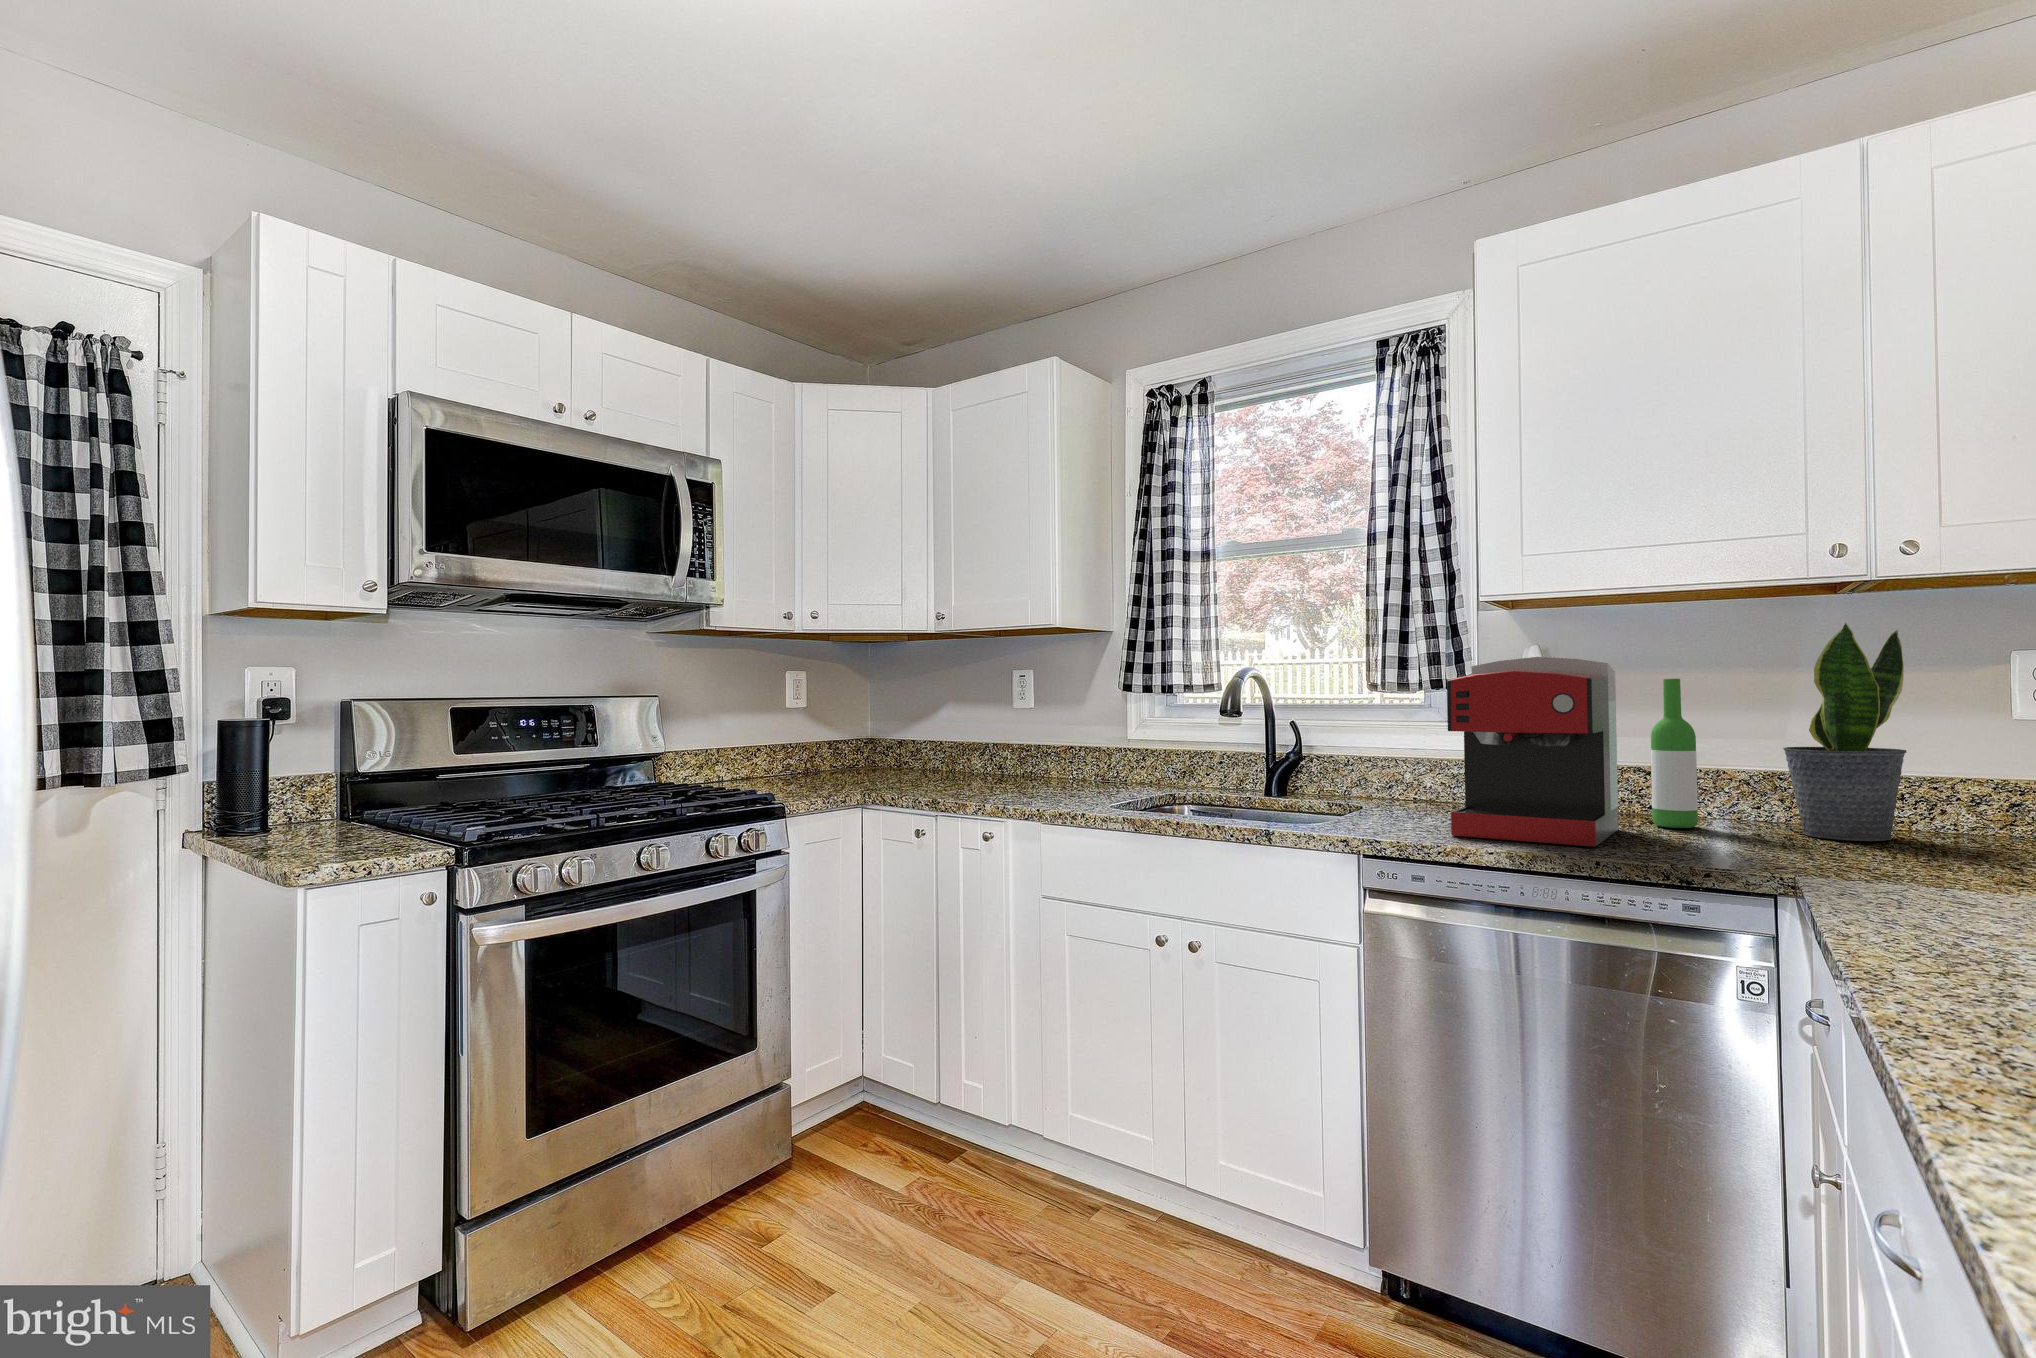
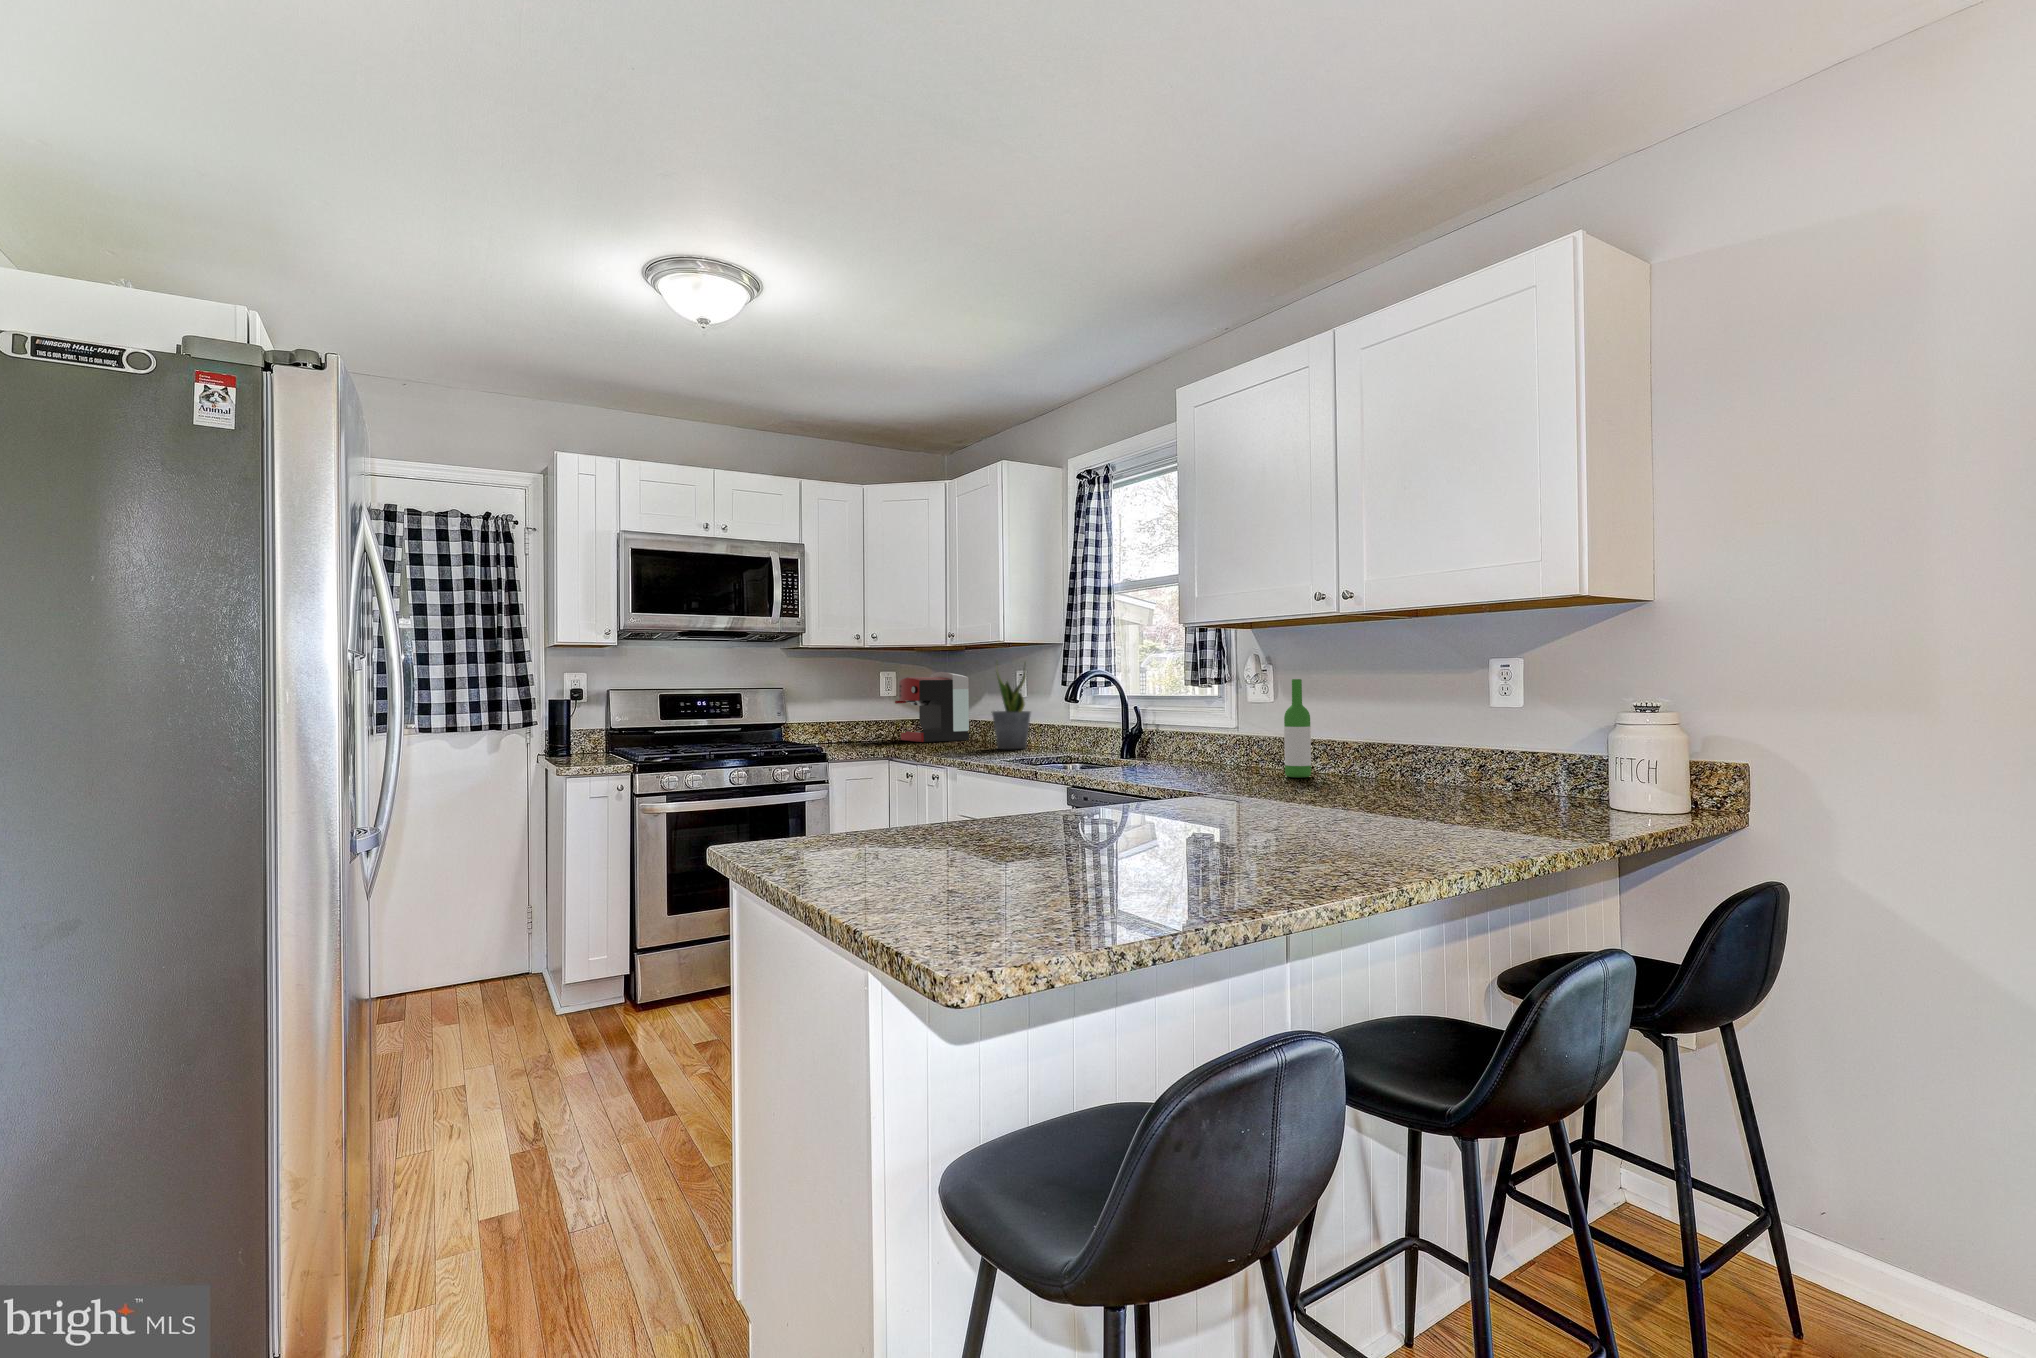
potted plant: present [1783,623,1907,841] -> present [992,664,1031,749]
coffee maker: present [1447,657,1619,847] -> present [895,672,969,742]

